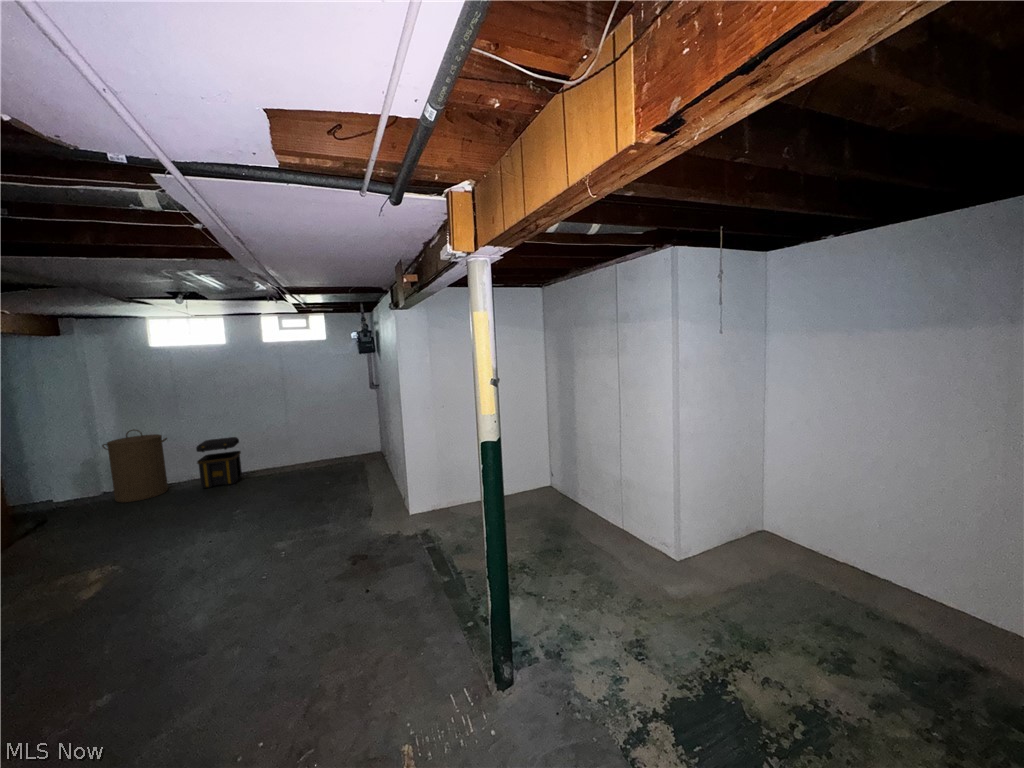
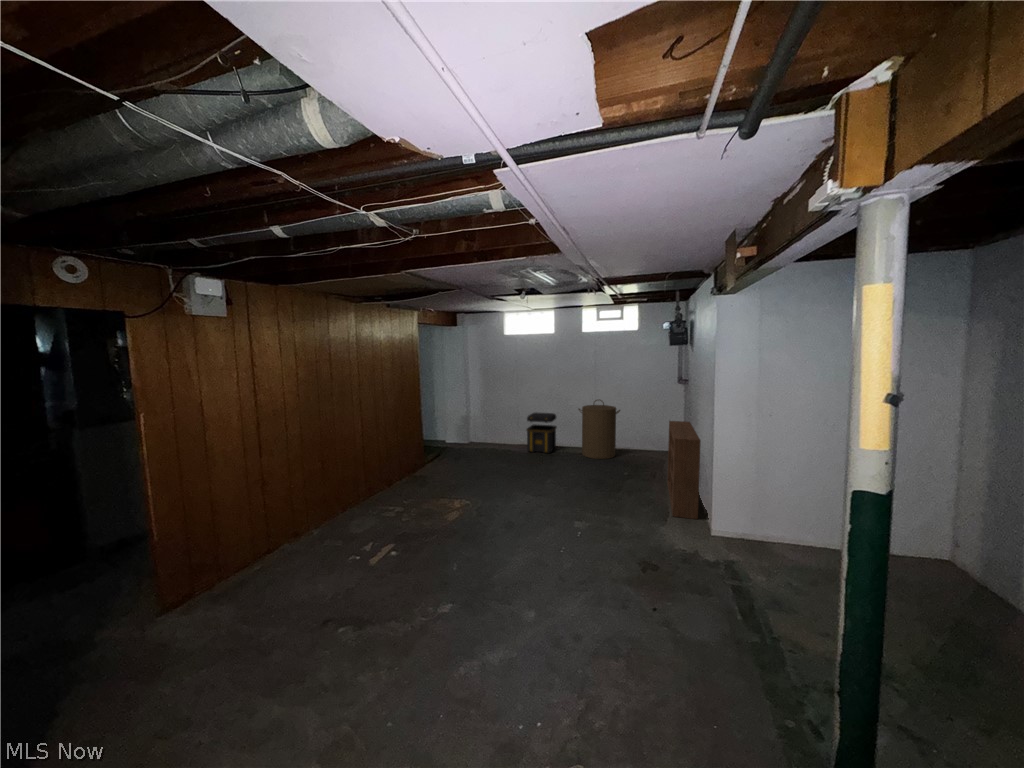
shelving unit: none [367,421,400,508] -> present [667,421,701,519]
laundry hamper: present [102,429,168,503] -> present [579,400,620,459]

